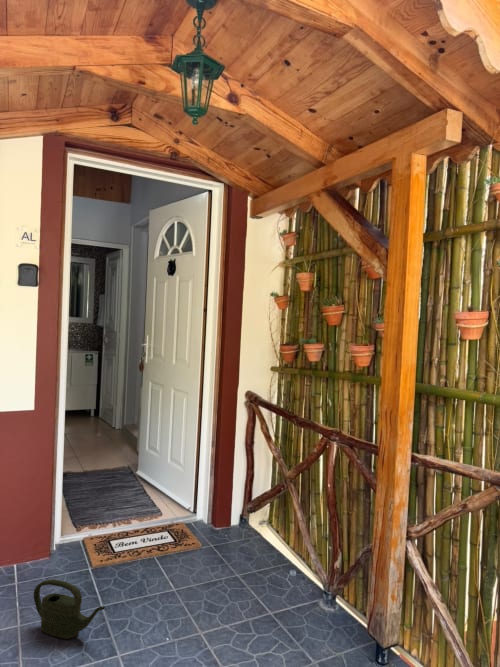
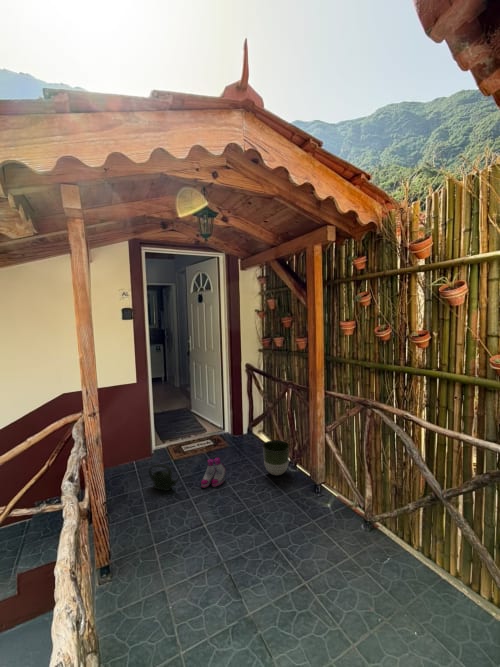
planter: none [273,545,326,619] -> present [263,440,289,475]
boots: none [140,573,194,638] -> present [201,457,226,488]

